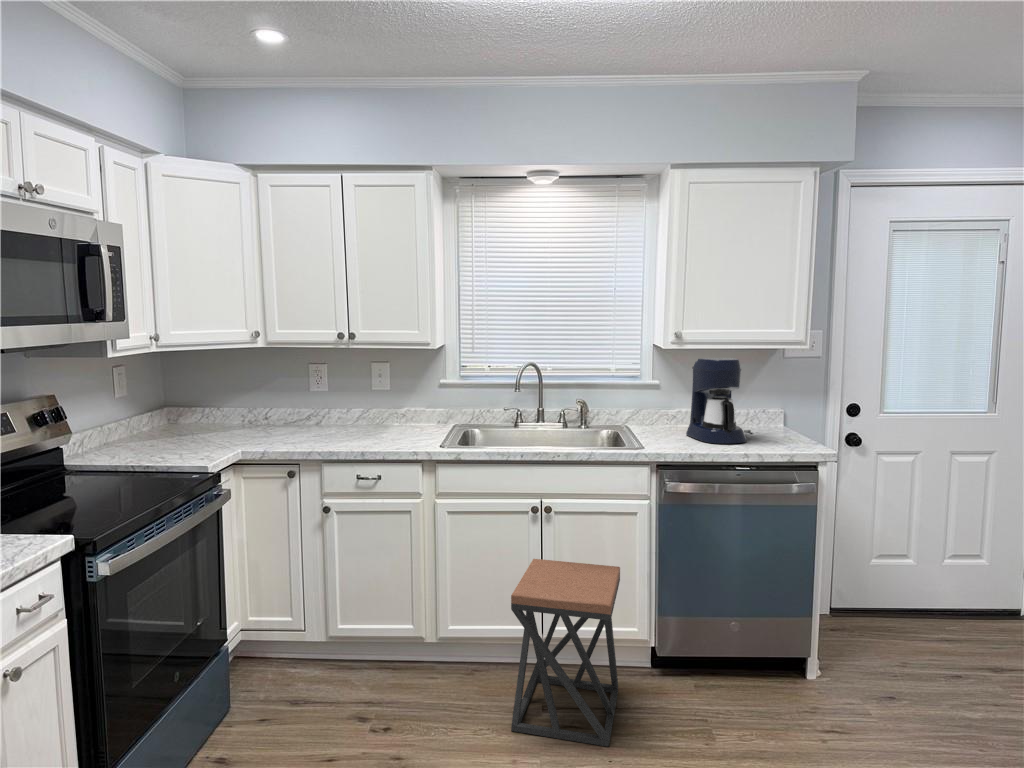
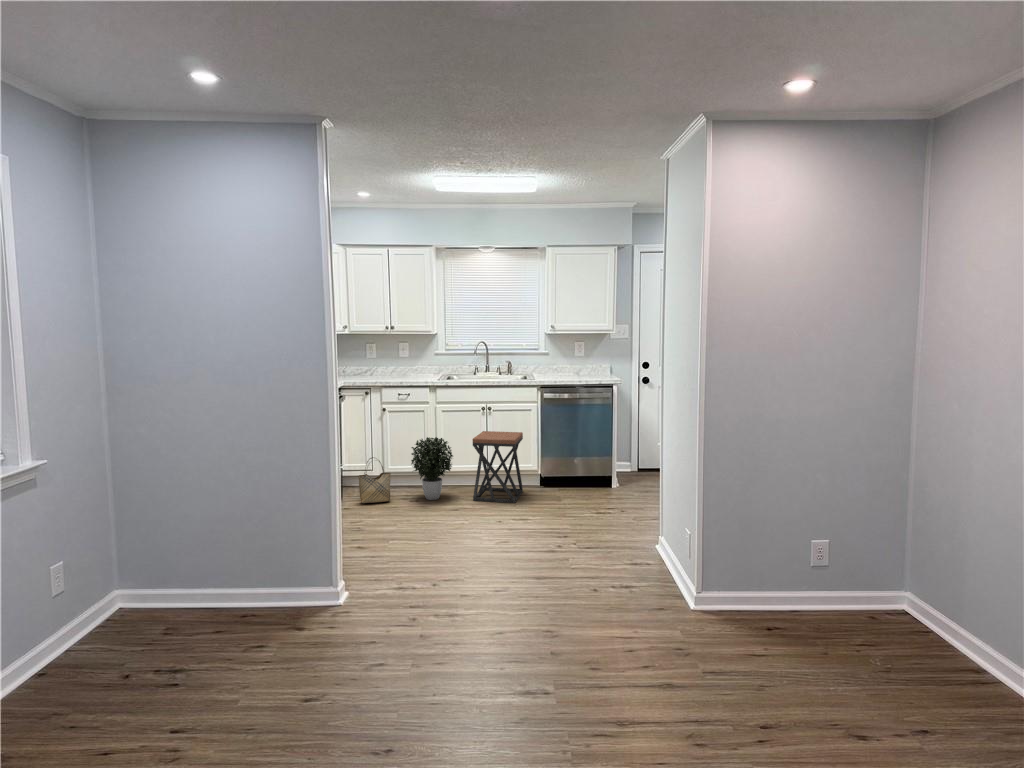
coffee maker: present [686,358,746,444] -> none [558,338,585,378]
potted plant: none [374,580,469,724] -> present [411,437,453,500]
woven basket: none [252,625,329,737] -> present [358,457,391,503]

